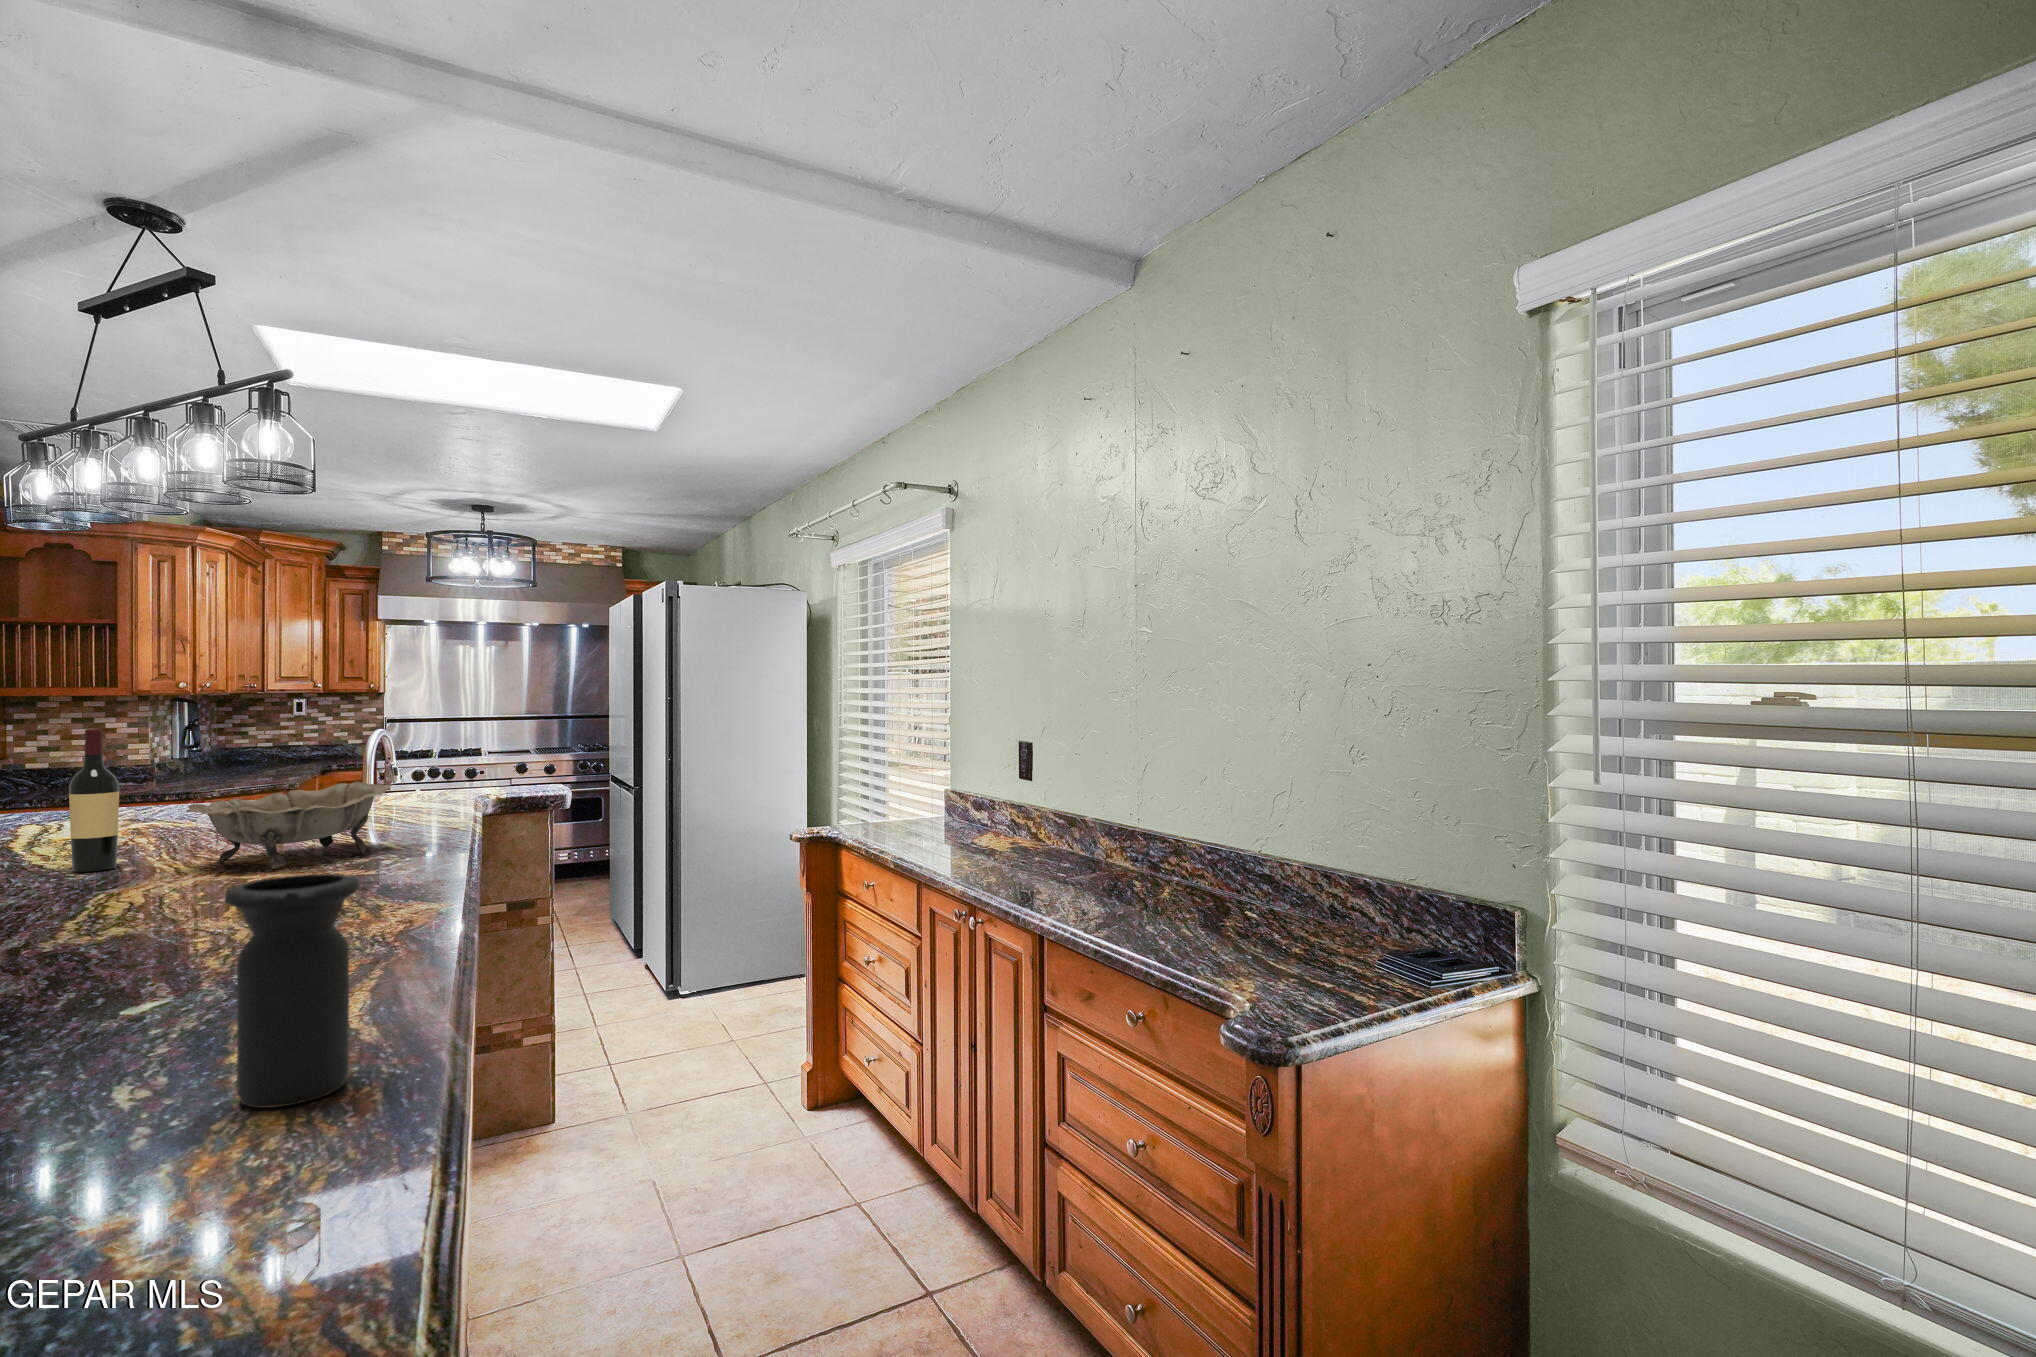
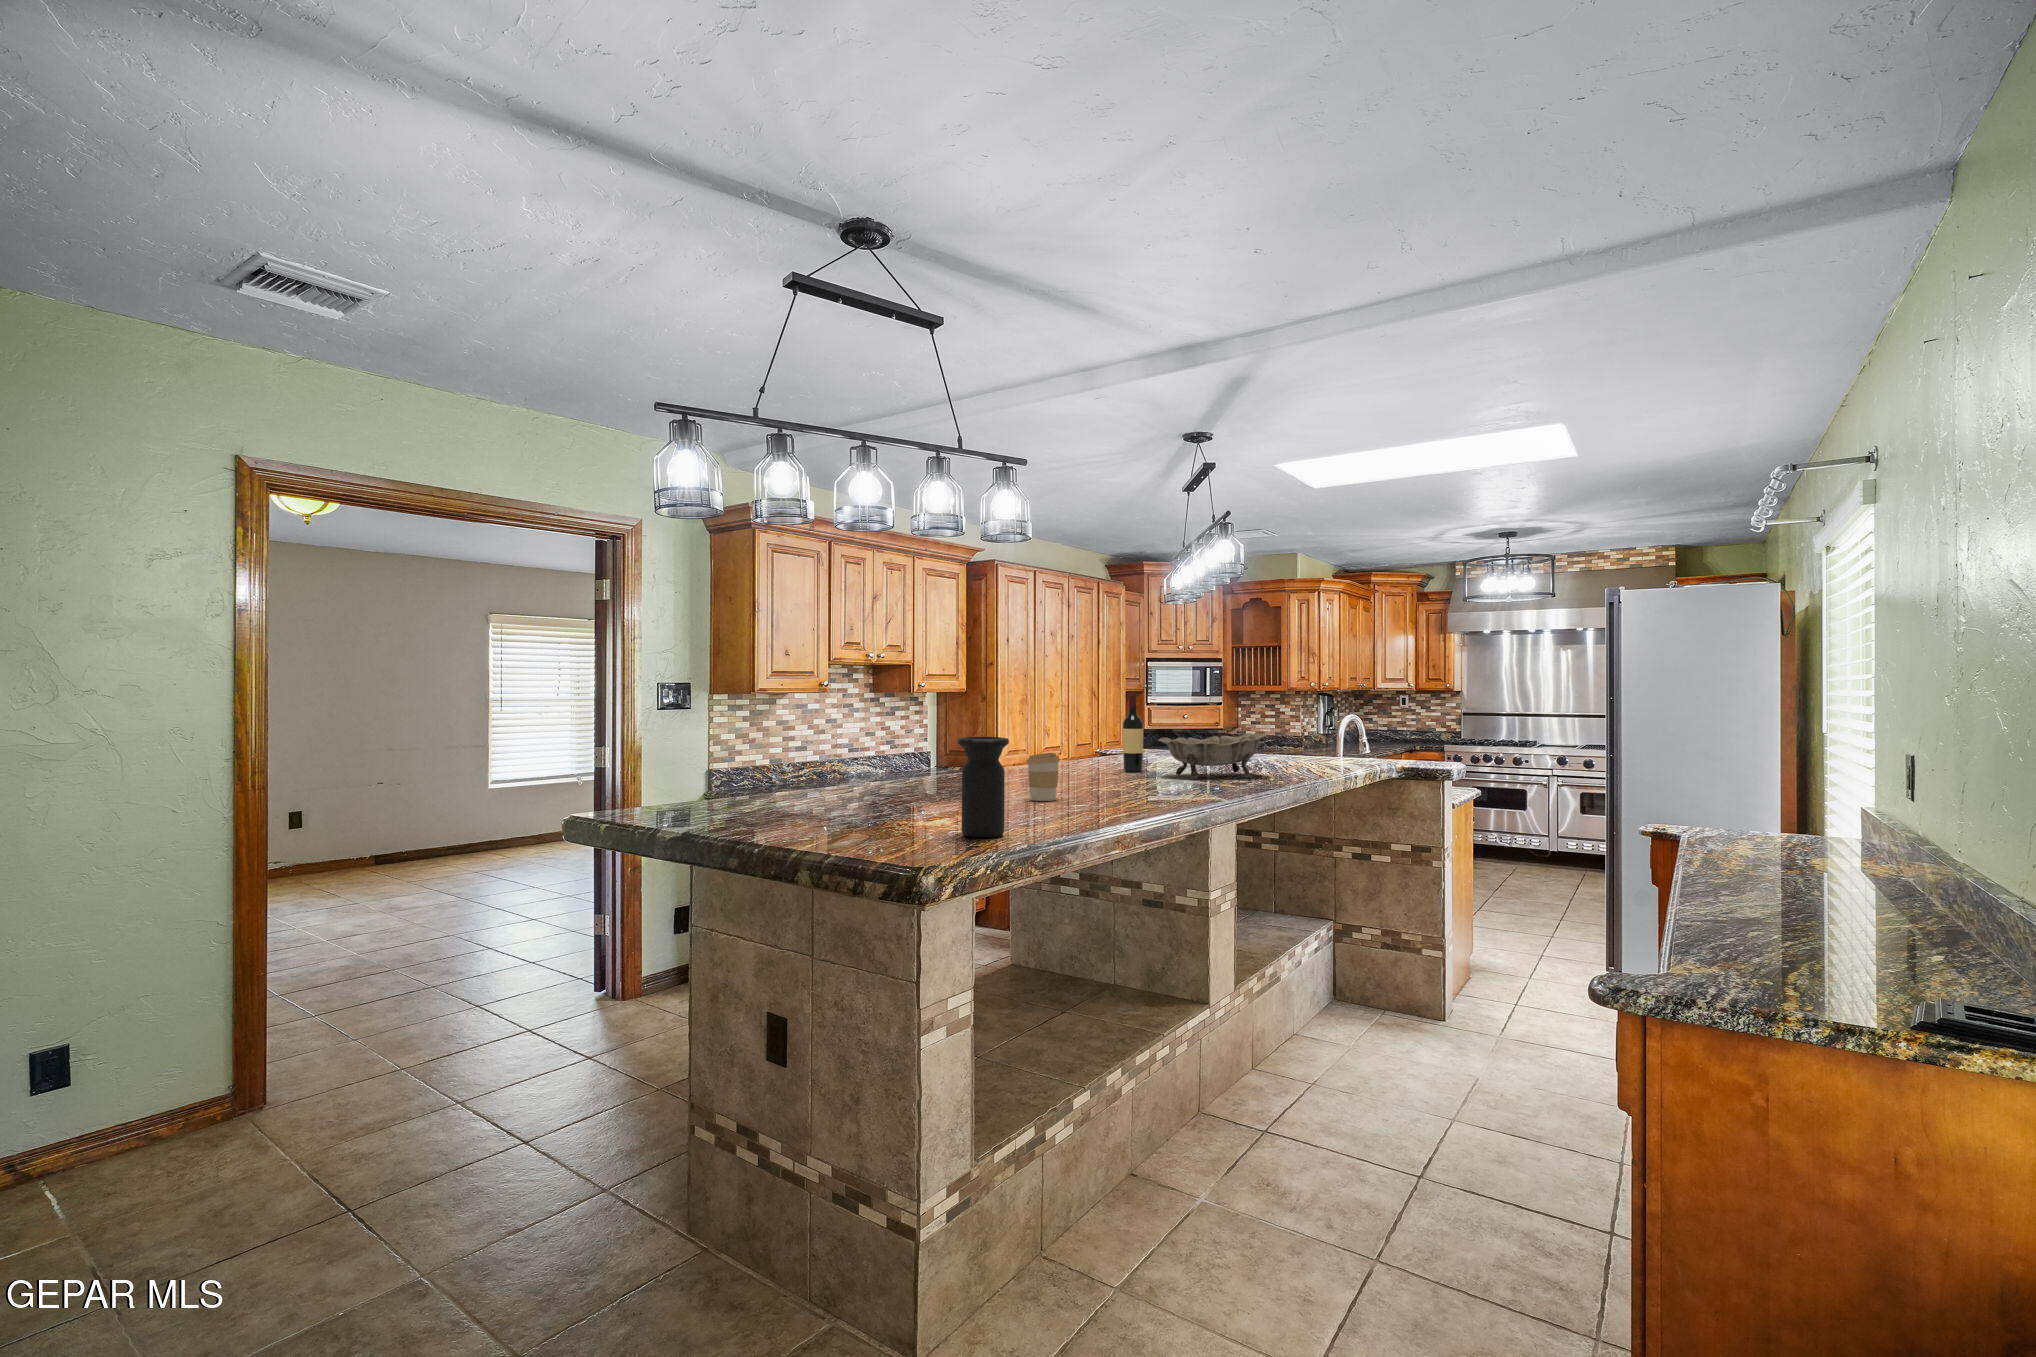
coffee cup: none [71,871,161,977] -> present [1026,753,1060,801]

